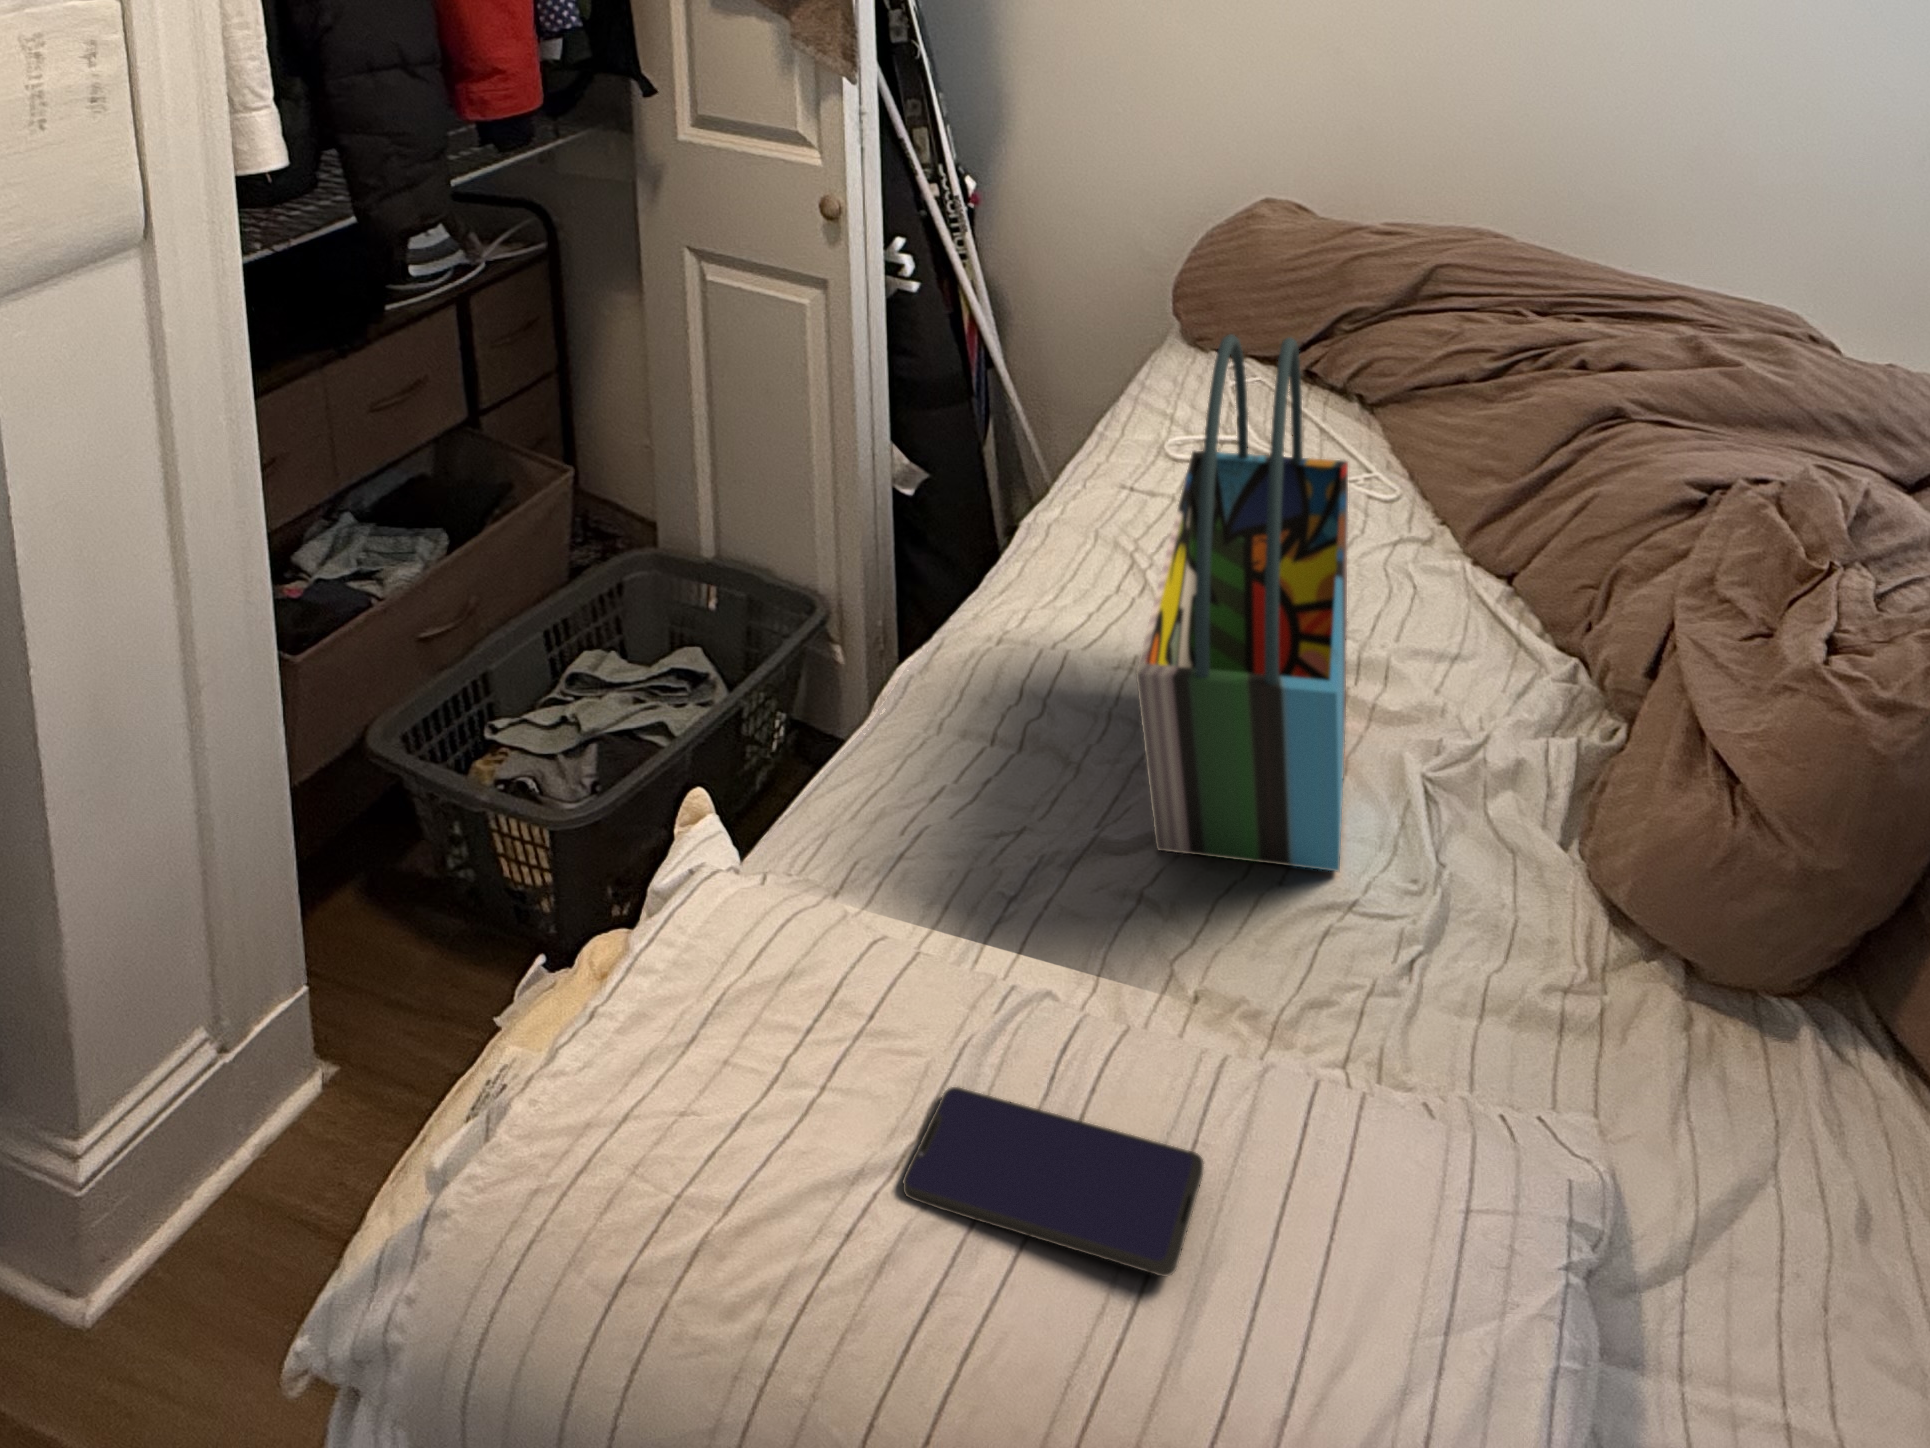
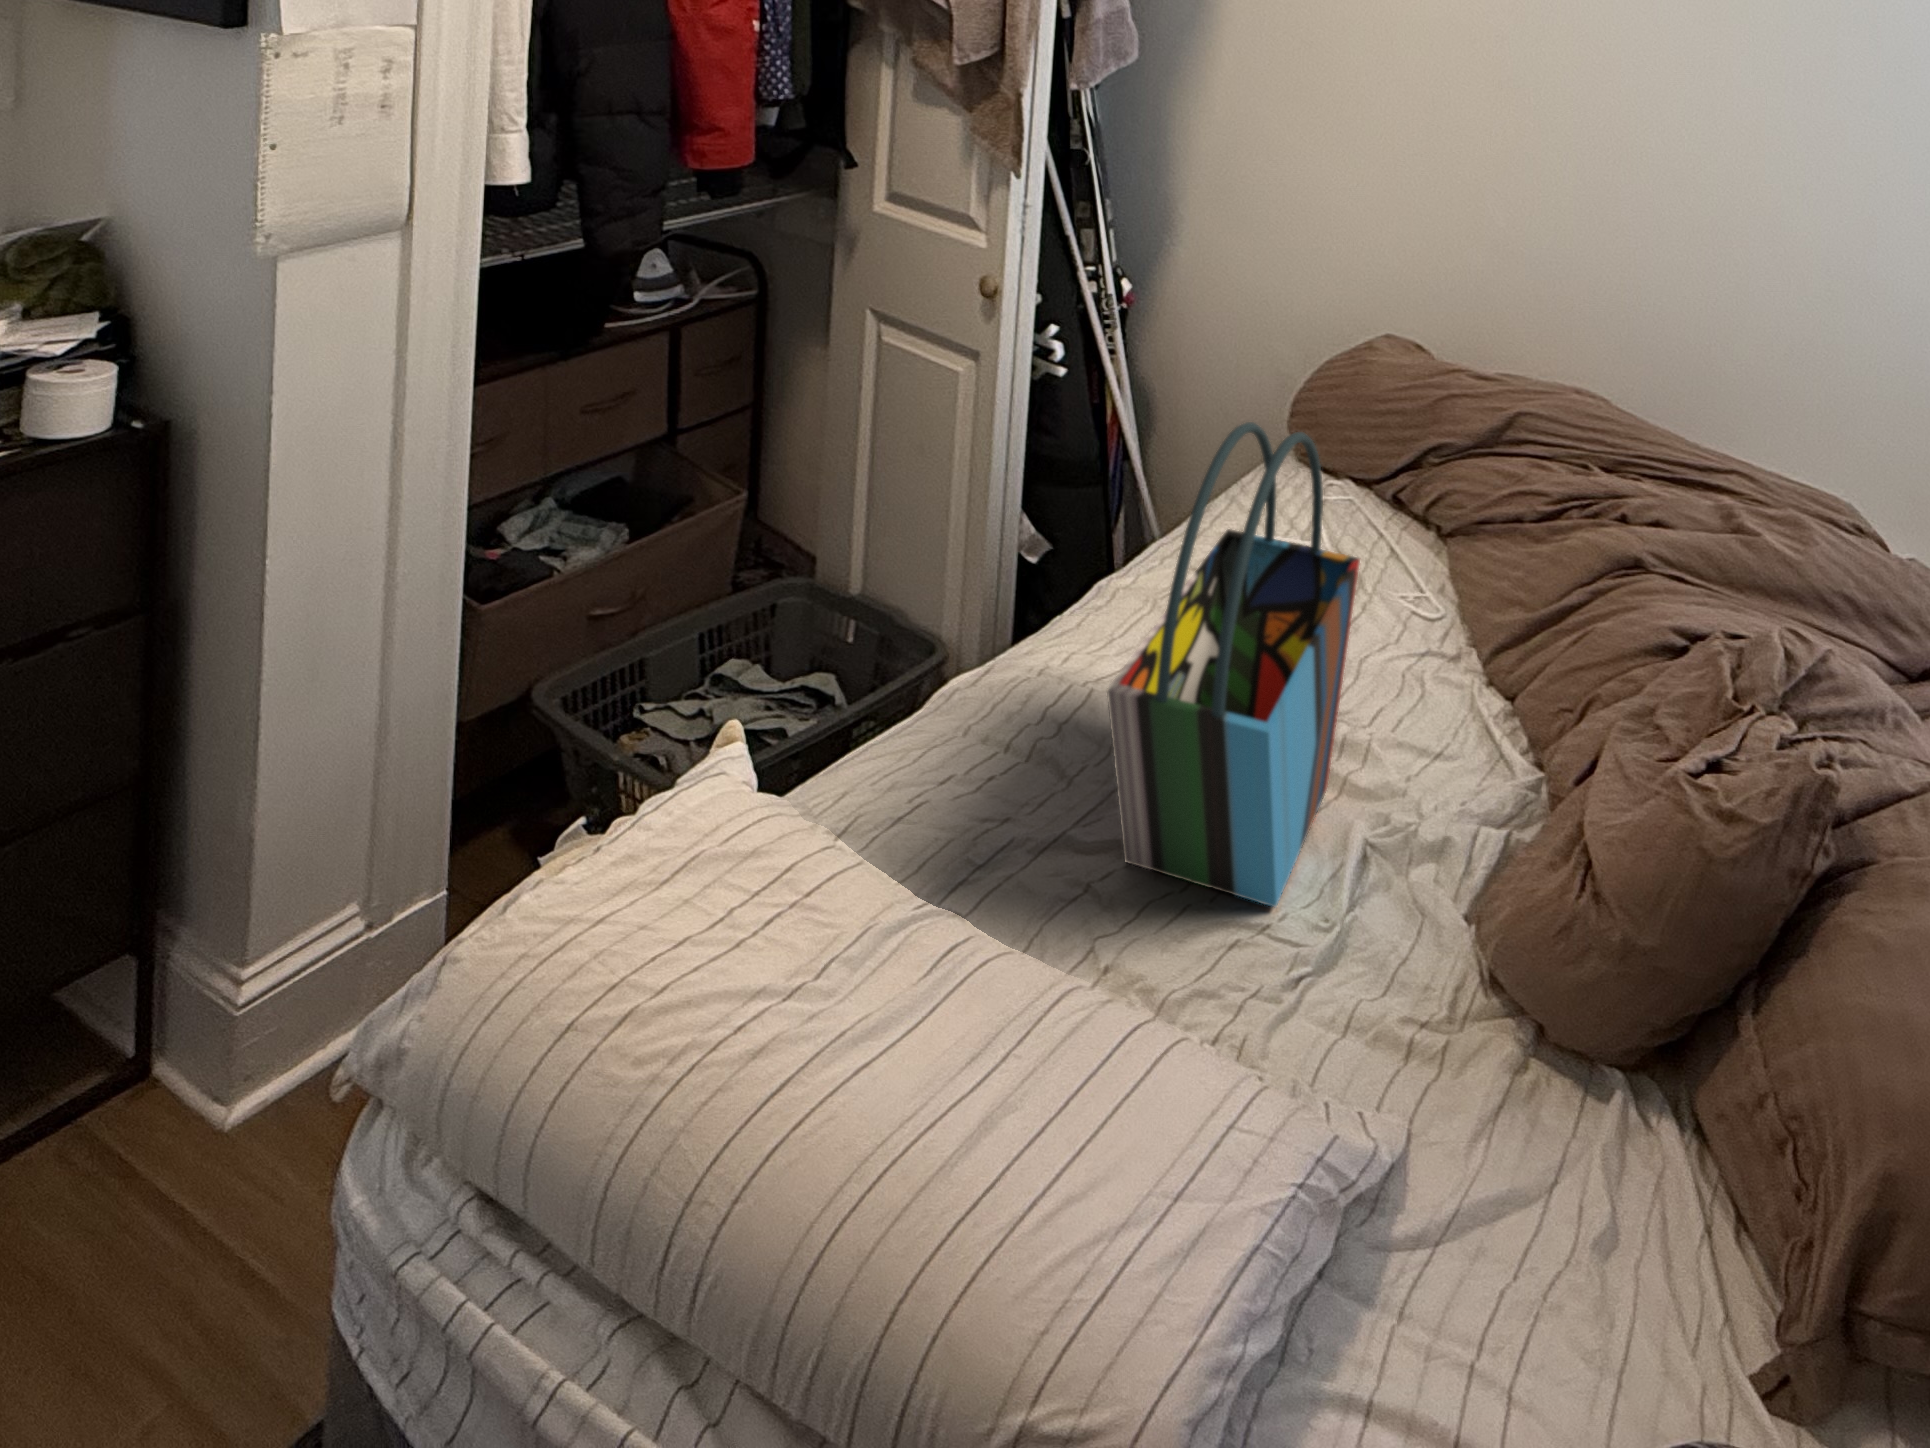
smartphone: present [903,1087,1204,1276] -> none [808,973,1046,1134]

